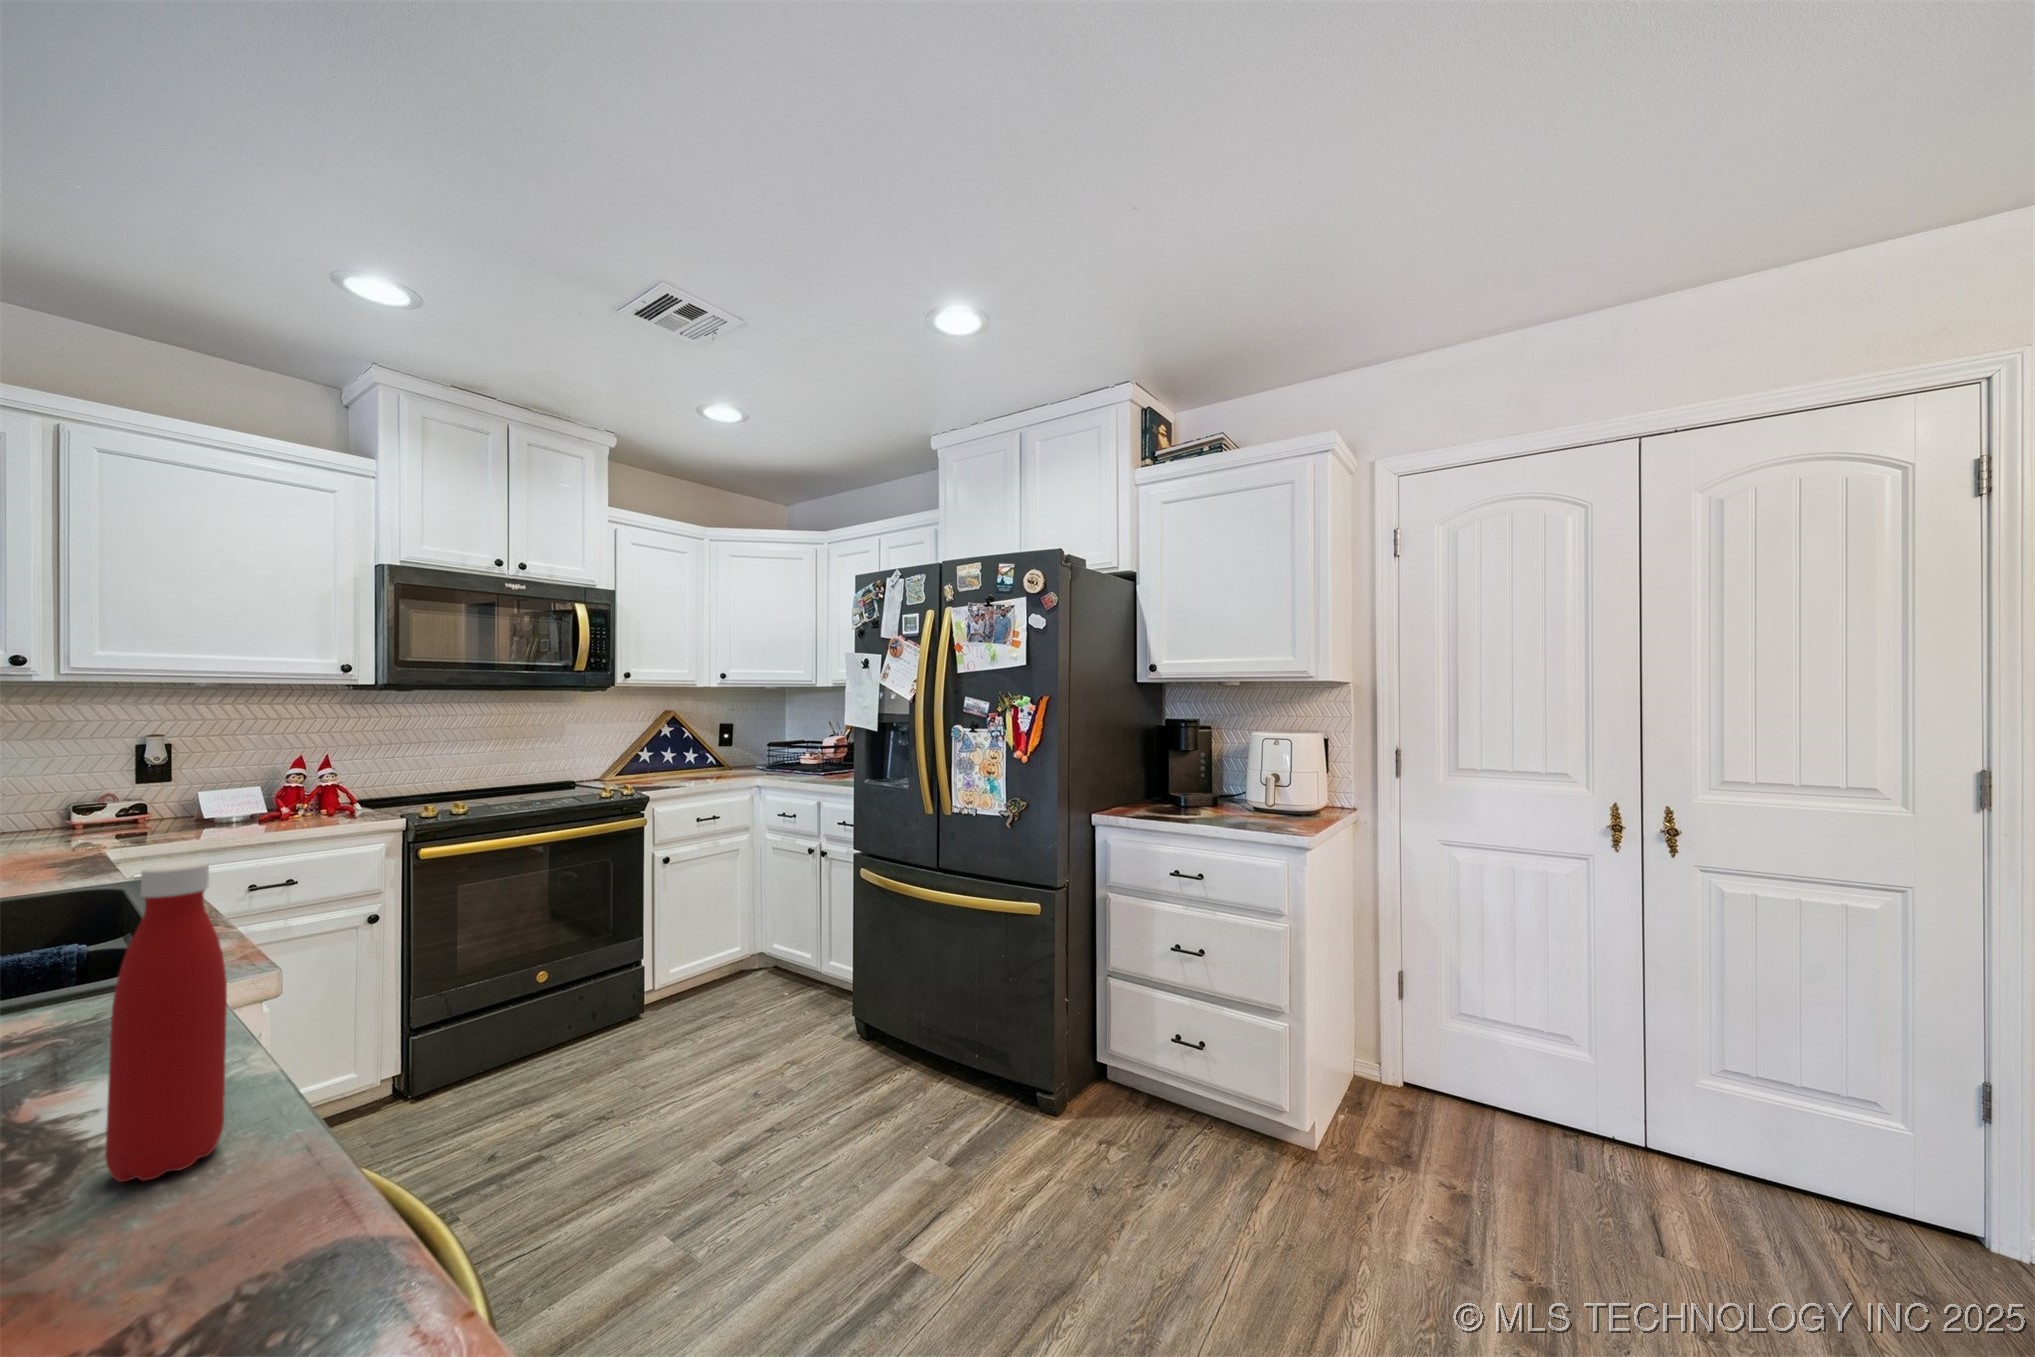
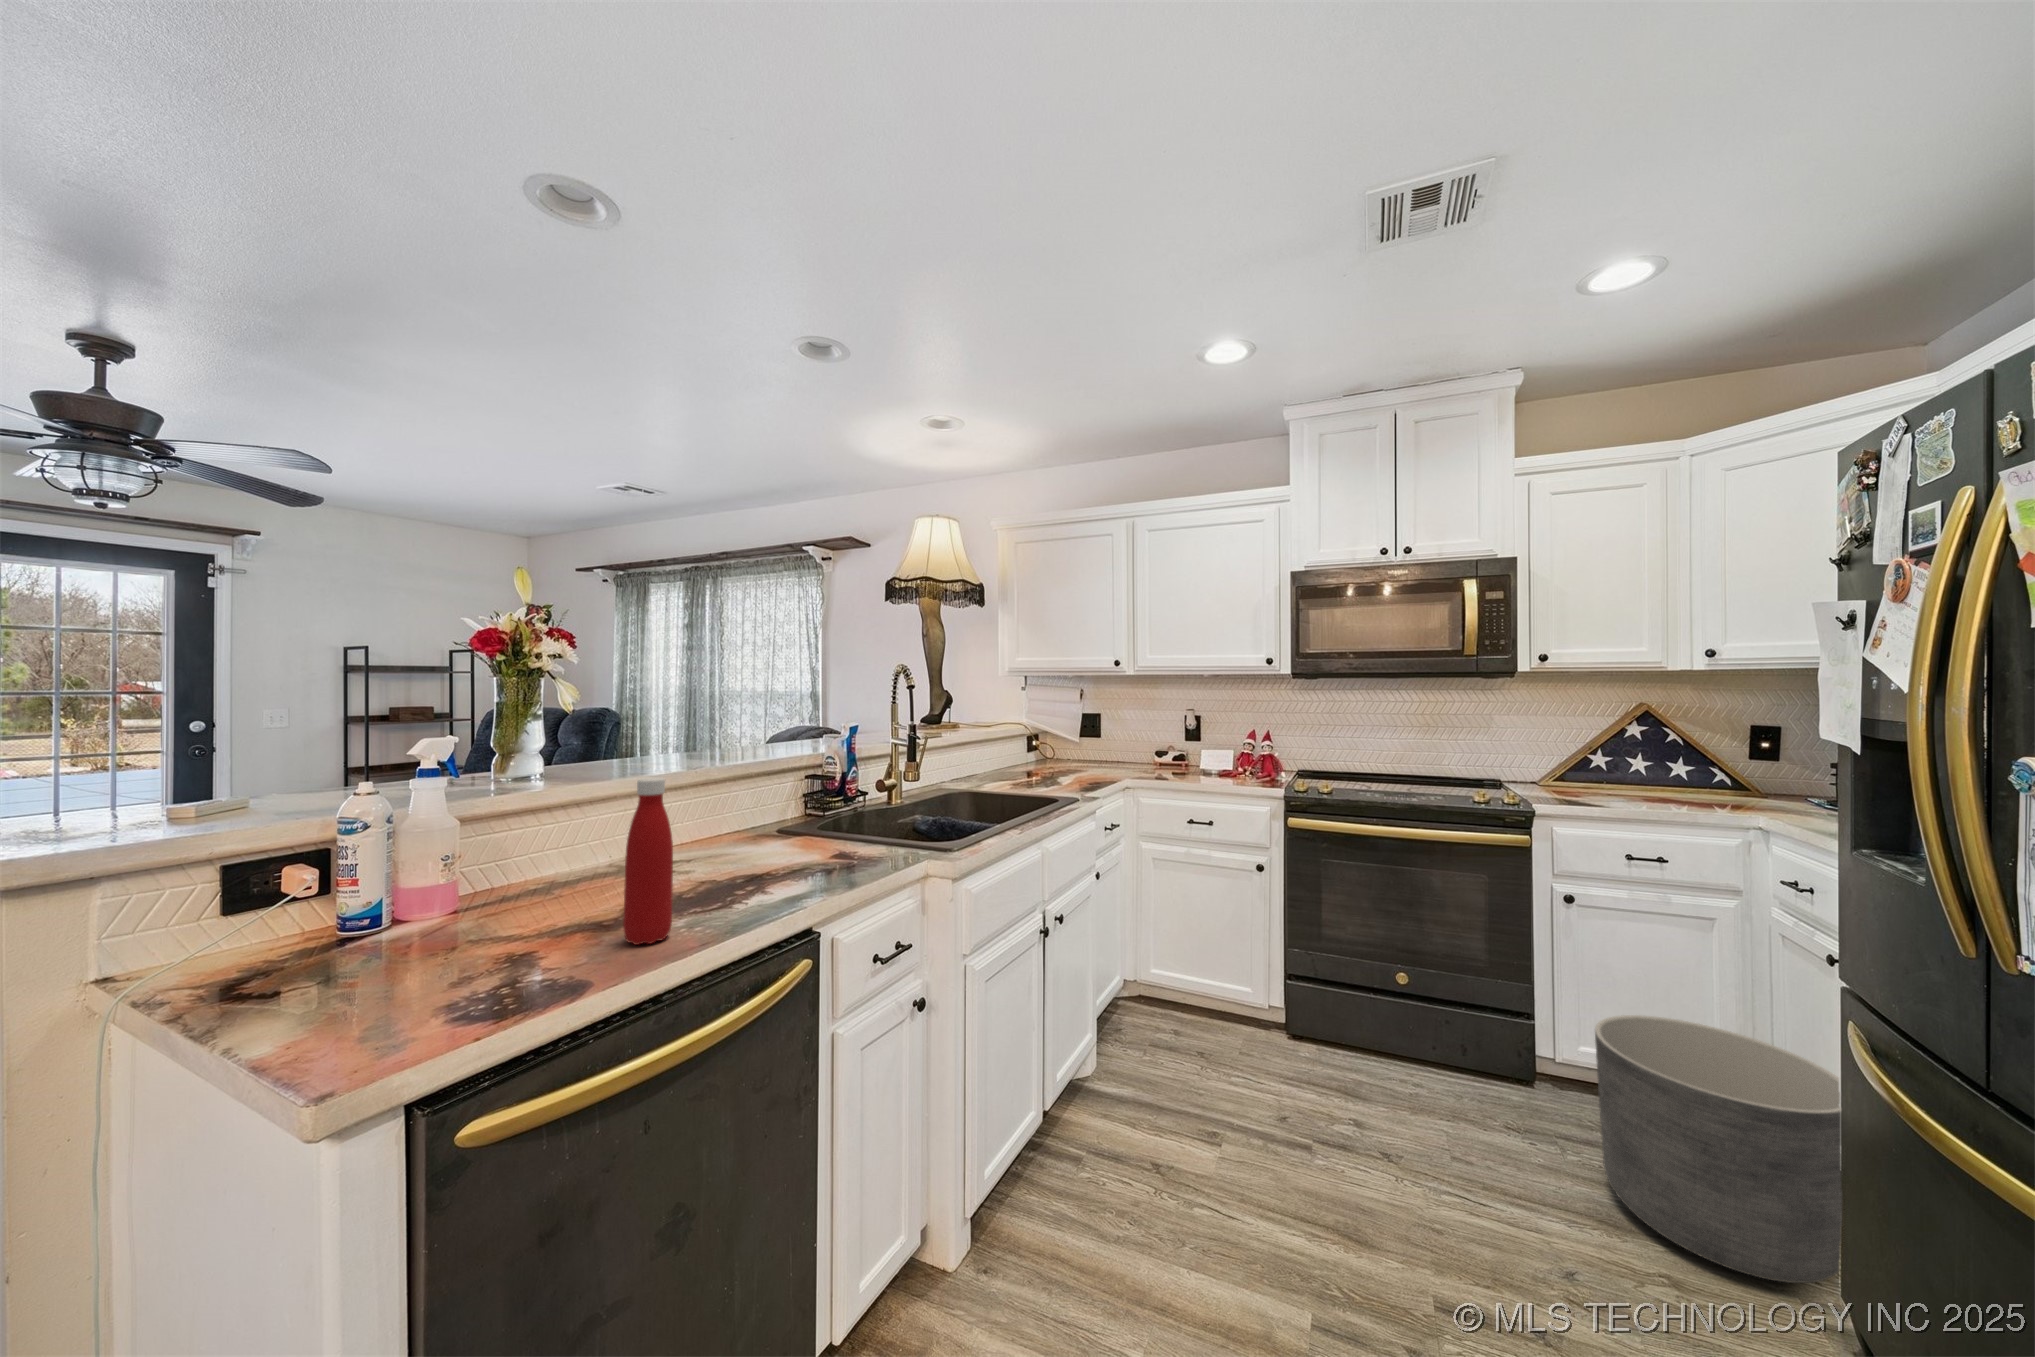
planter: none [722,912,842,1050] -> present [1595,1015,1842,1283]

